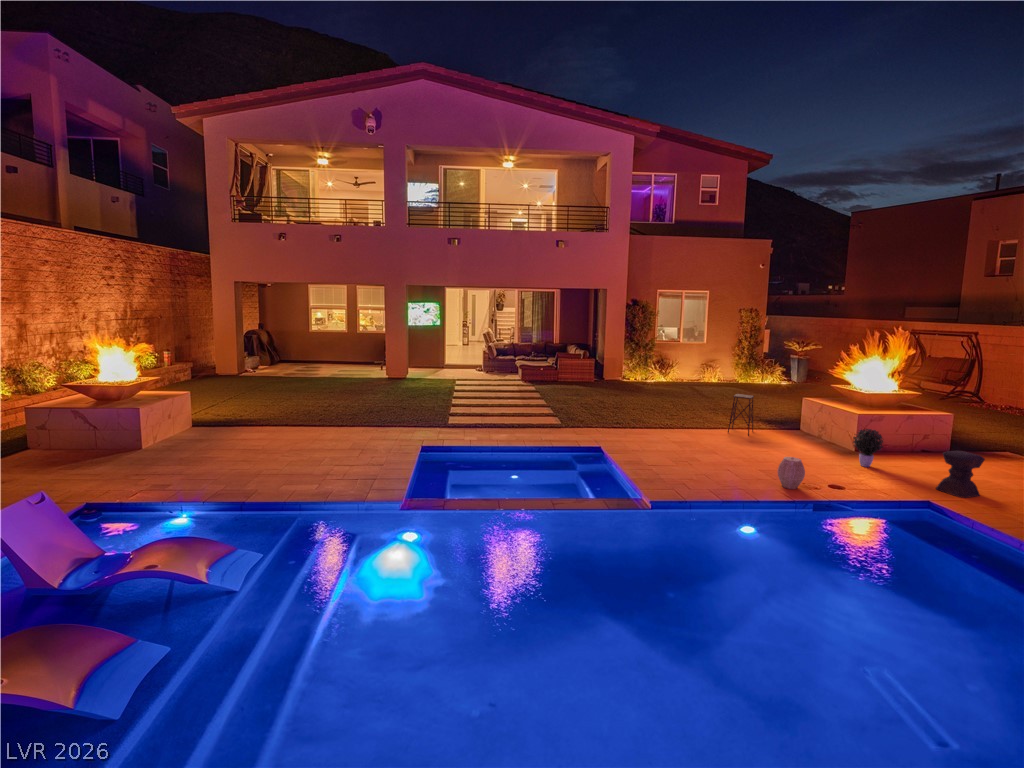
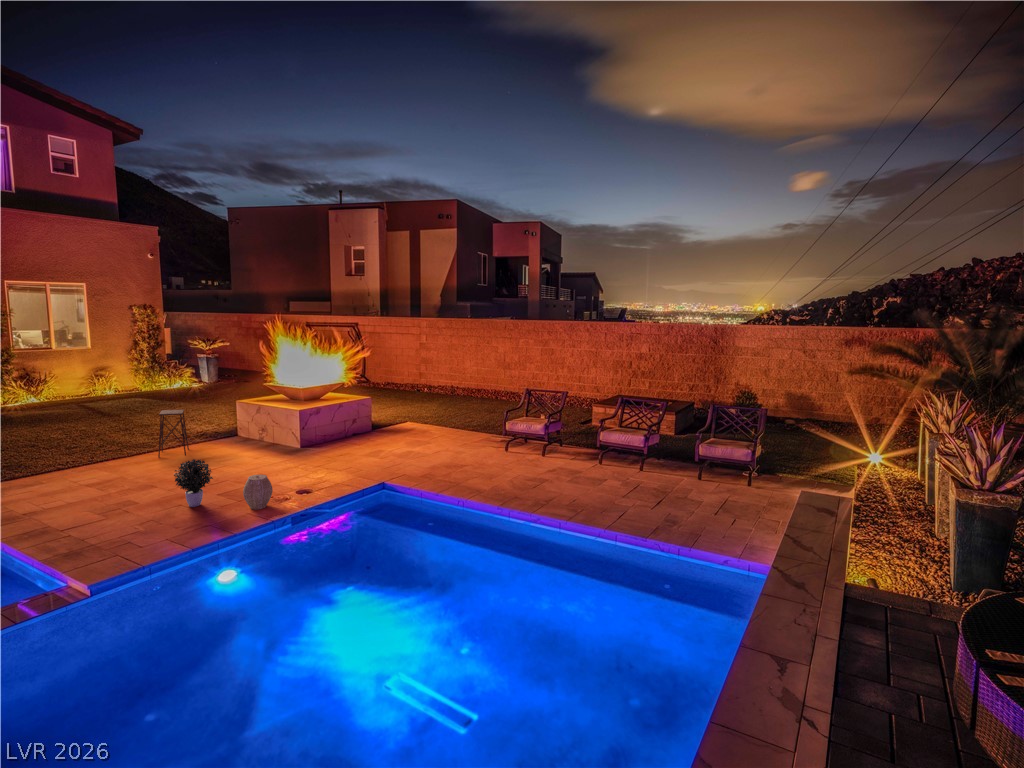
potted plant: present [853,429,883,467] -> present [174,459,213,507]
stool: present [936,450,985,498] -> none [373,431,402,470]

